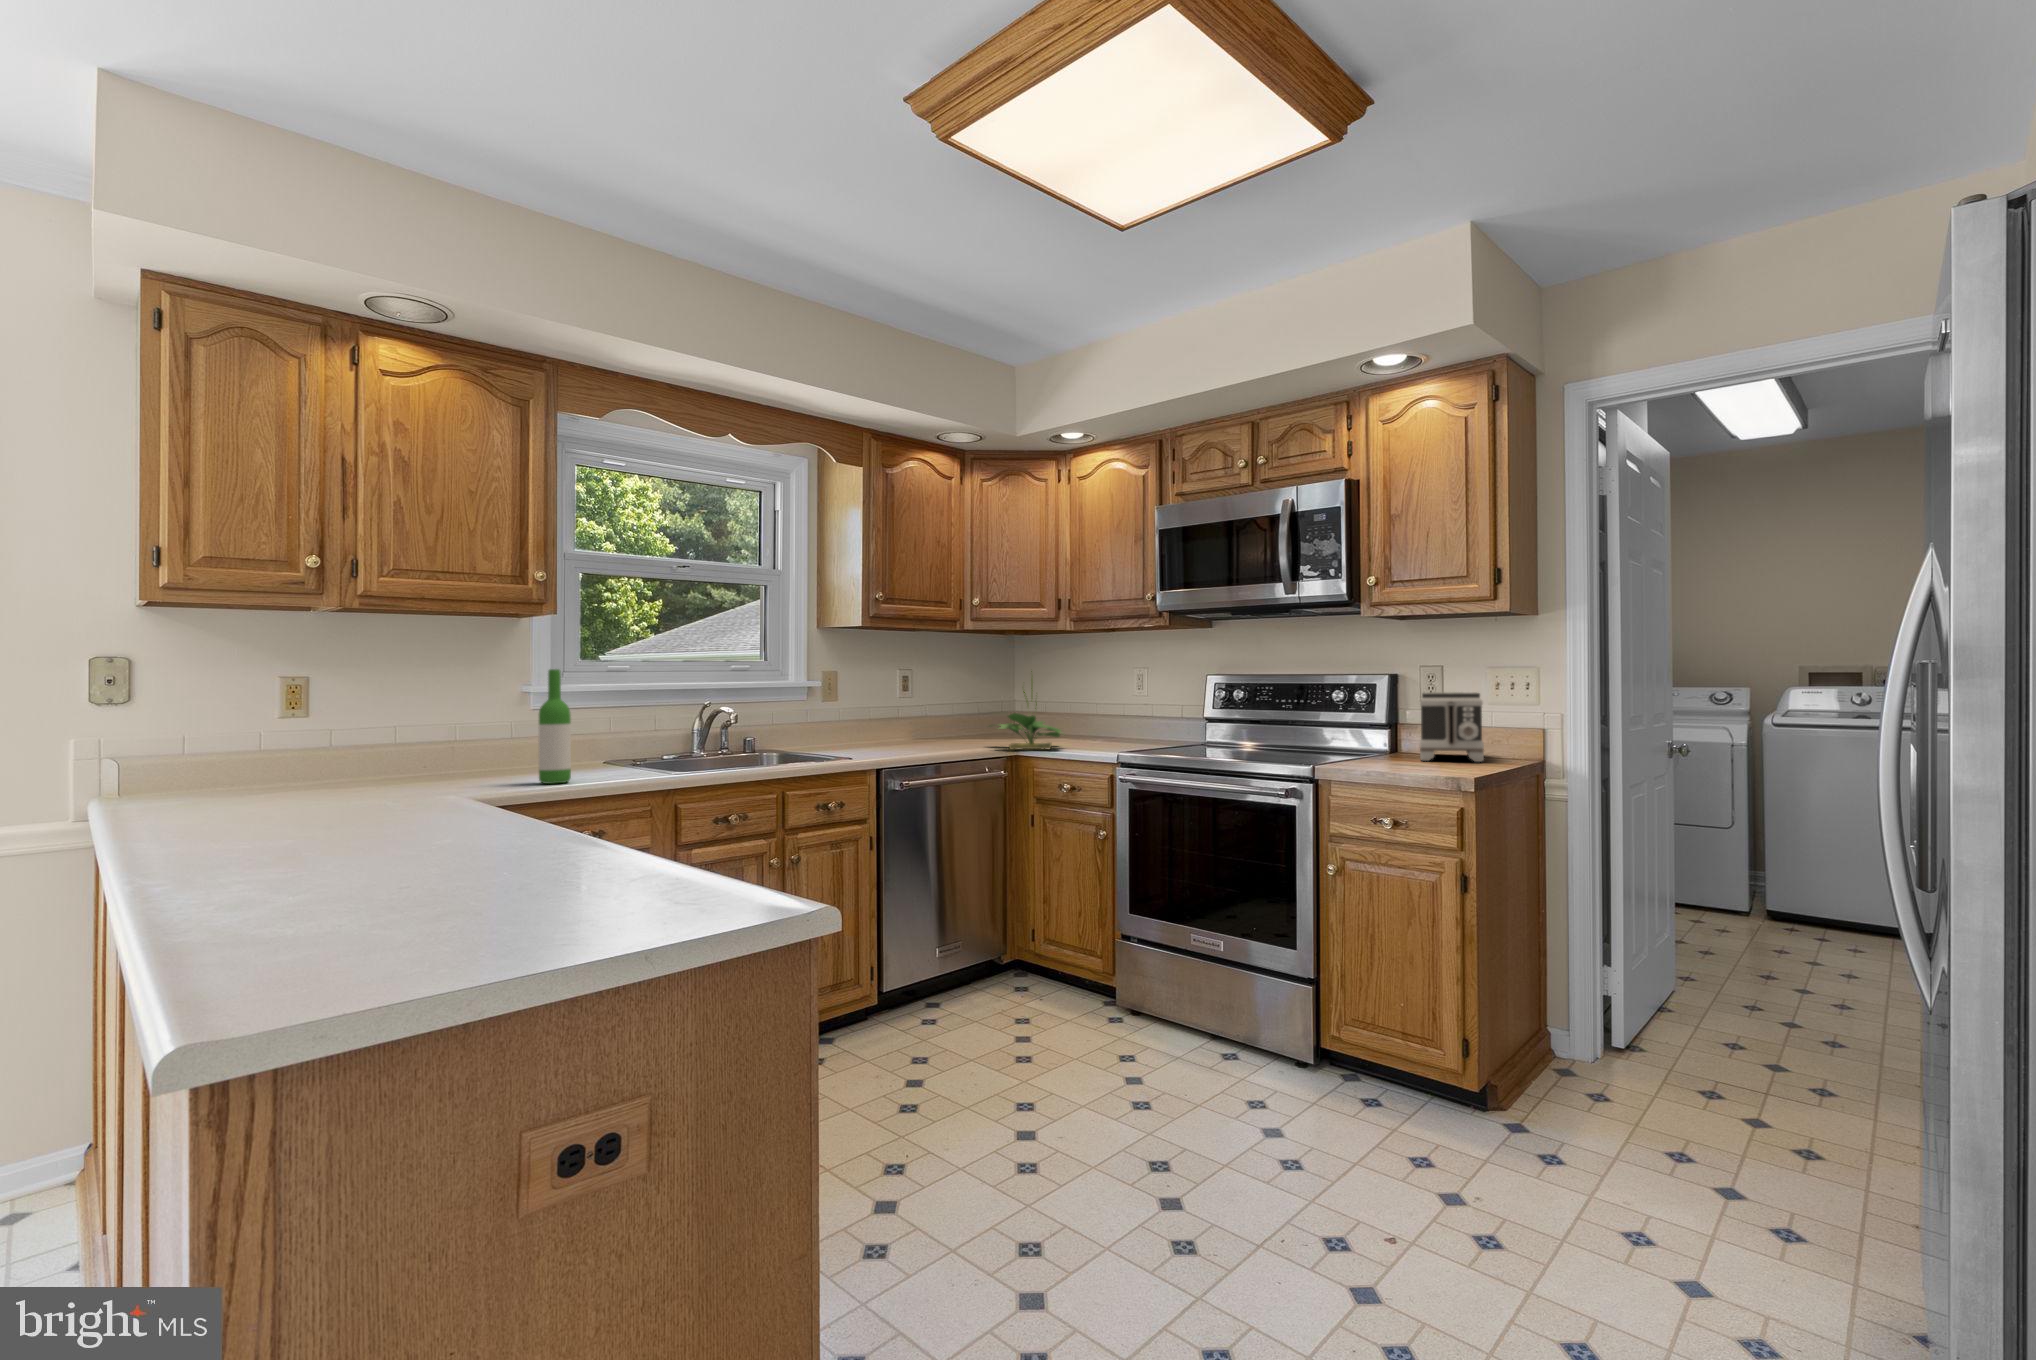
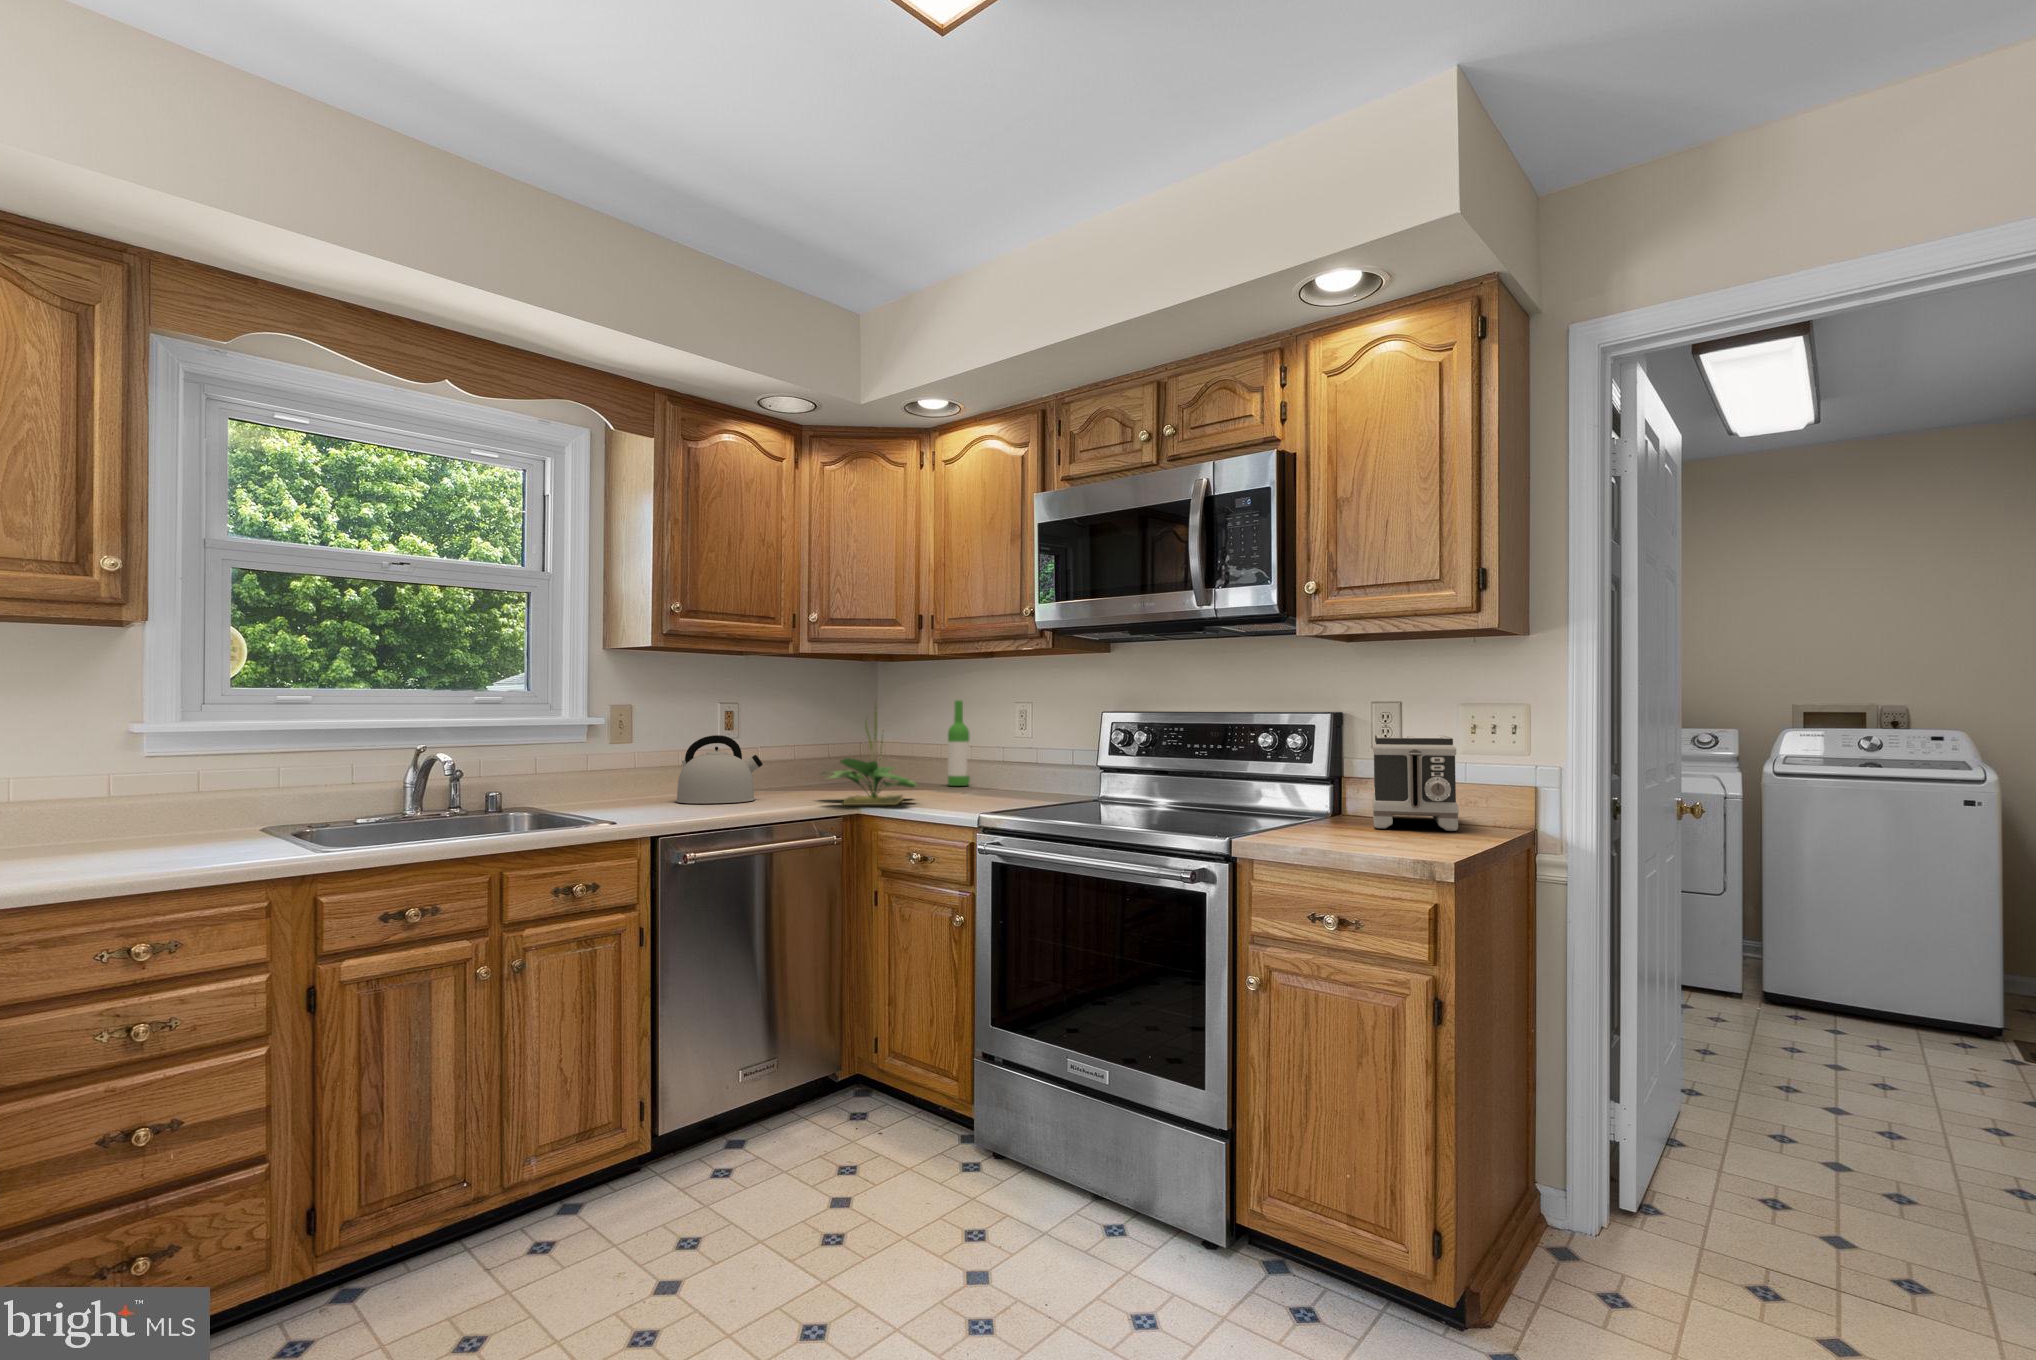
wine bottle: present [539,669,571,784] -> present [948,700,970,786]
kettle: none [879,697,943,749] -> present [676,735,763,804]

